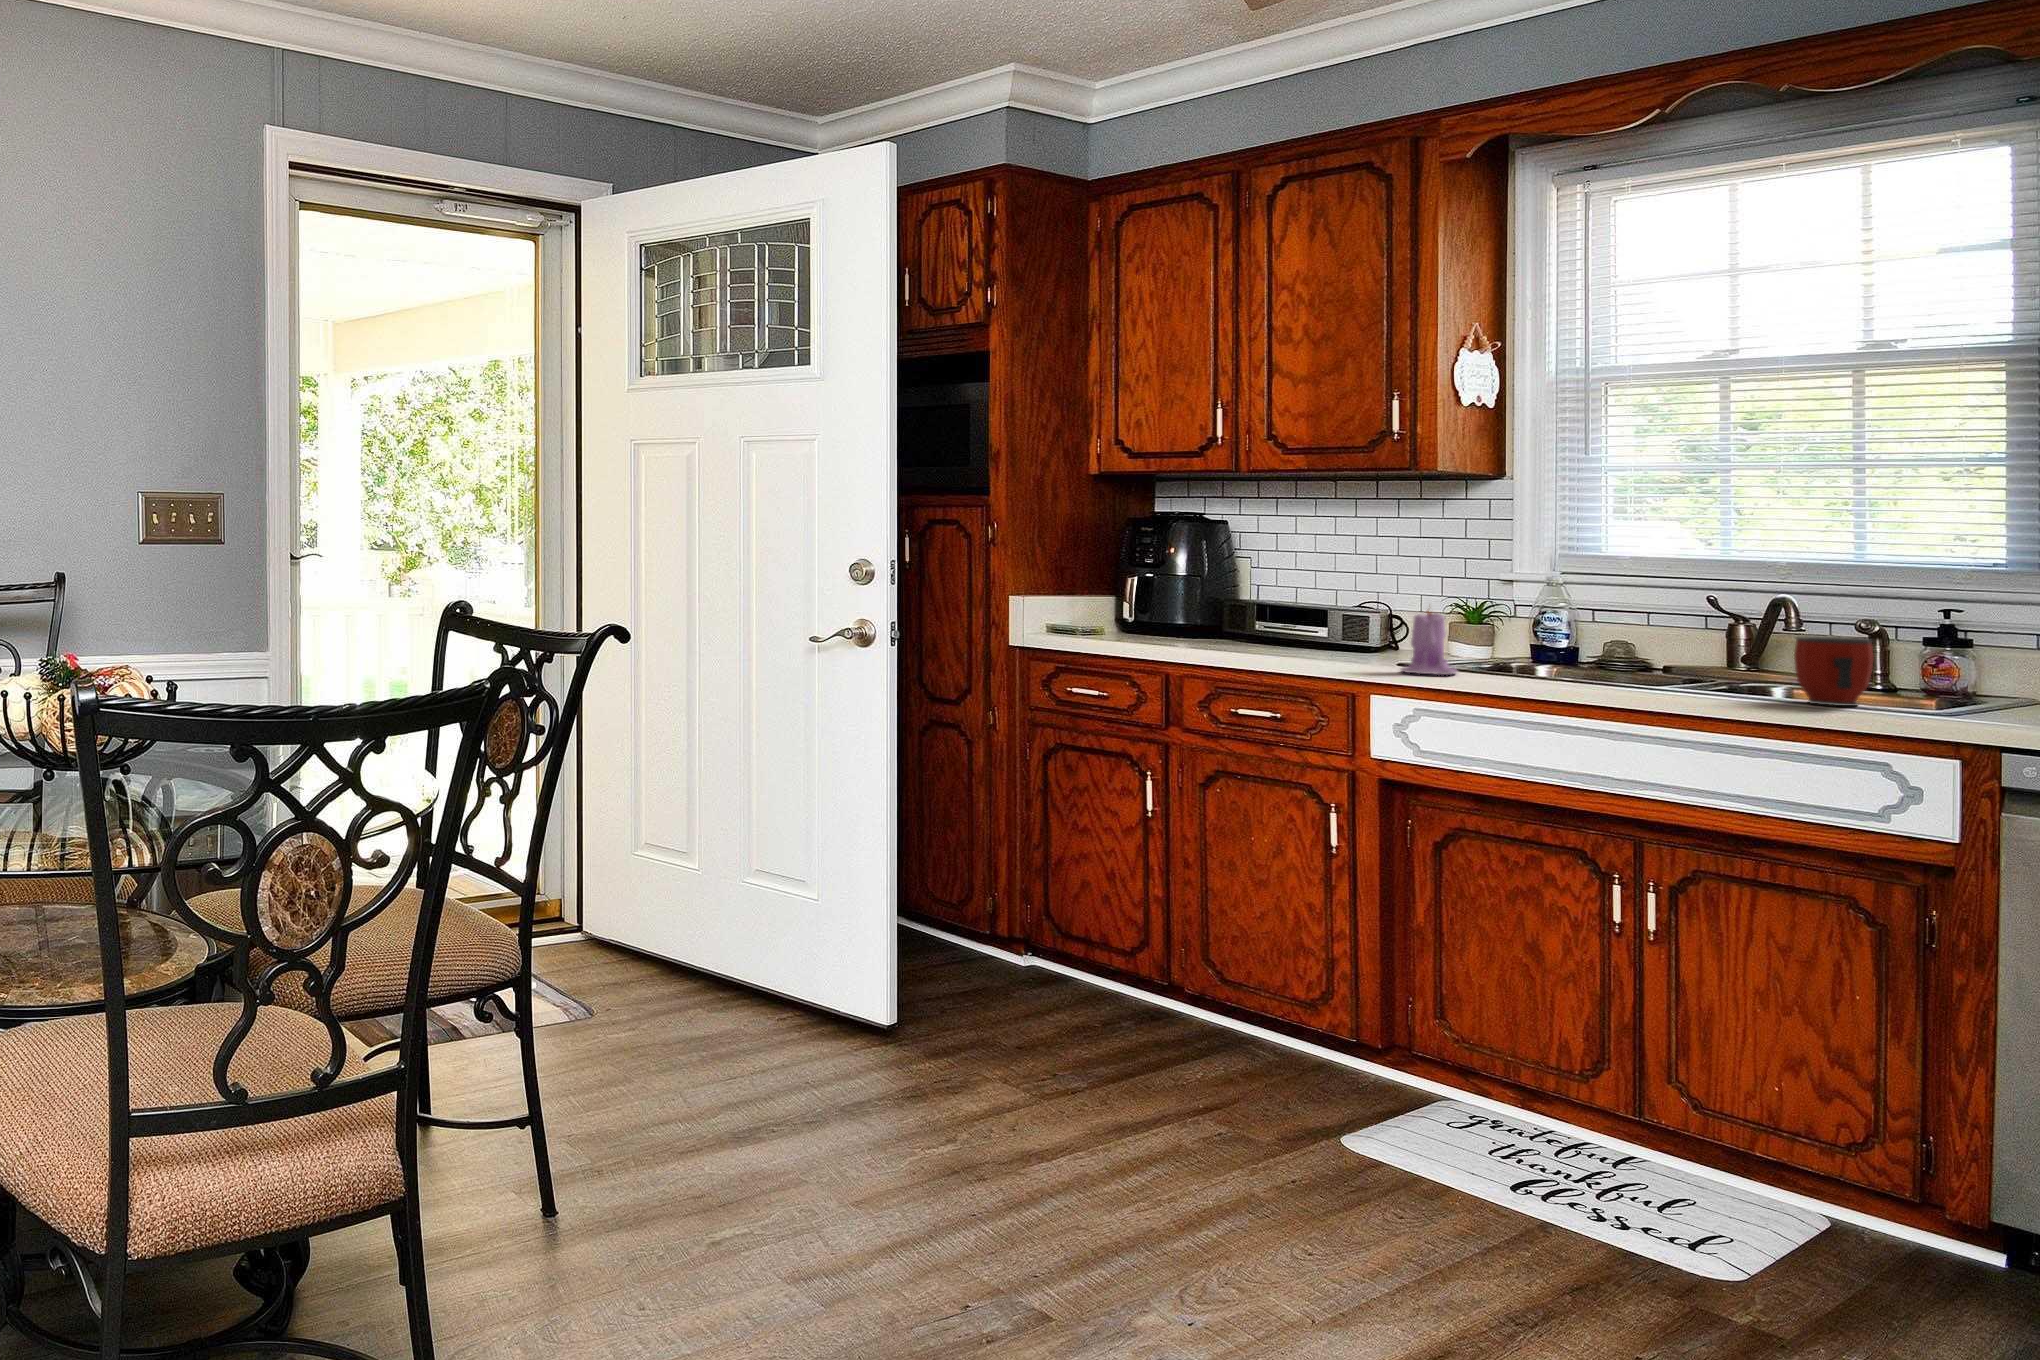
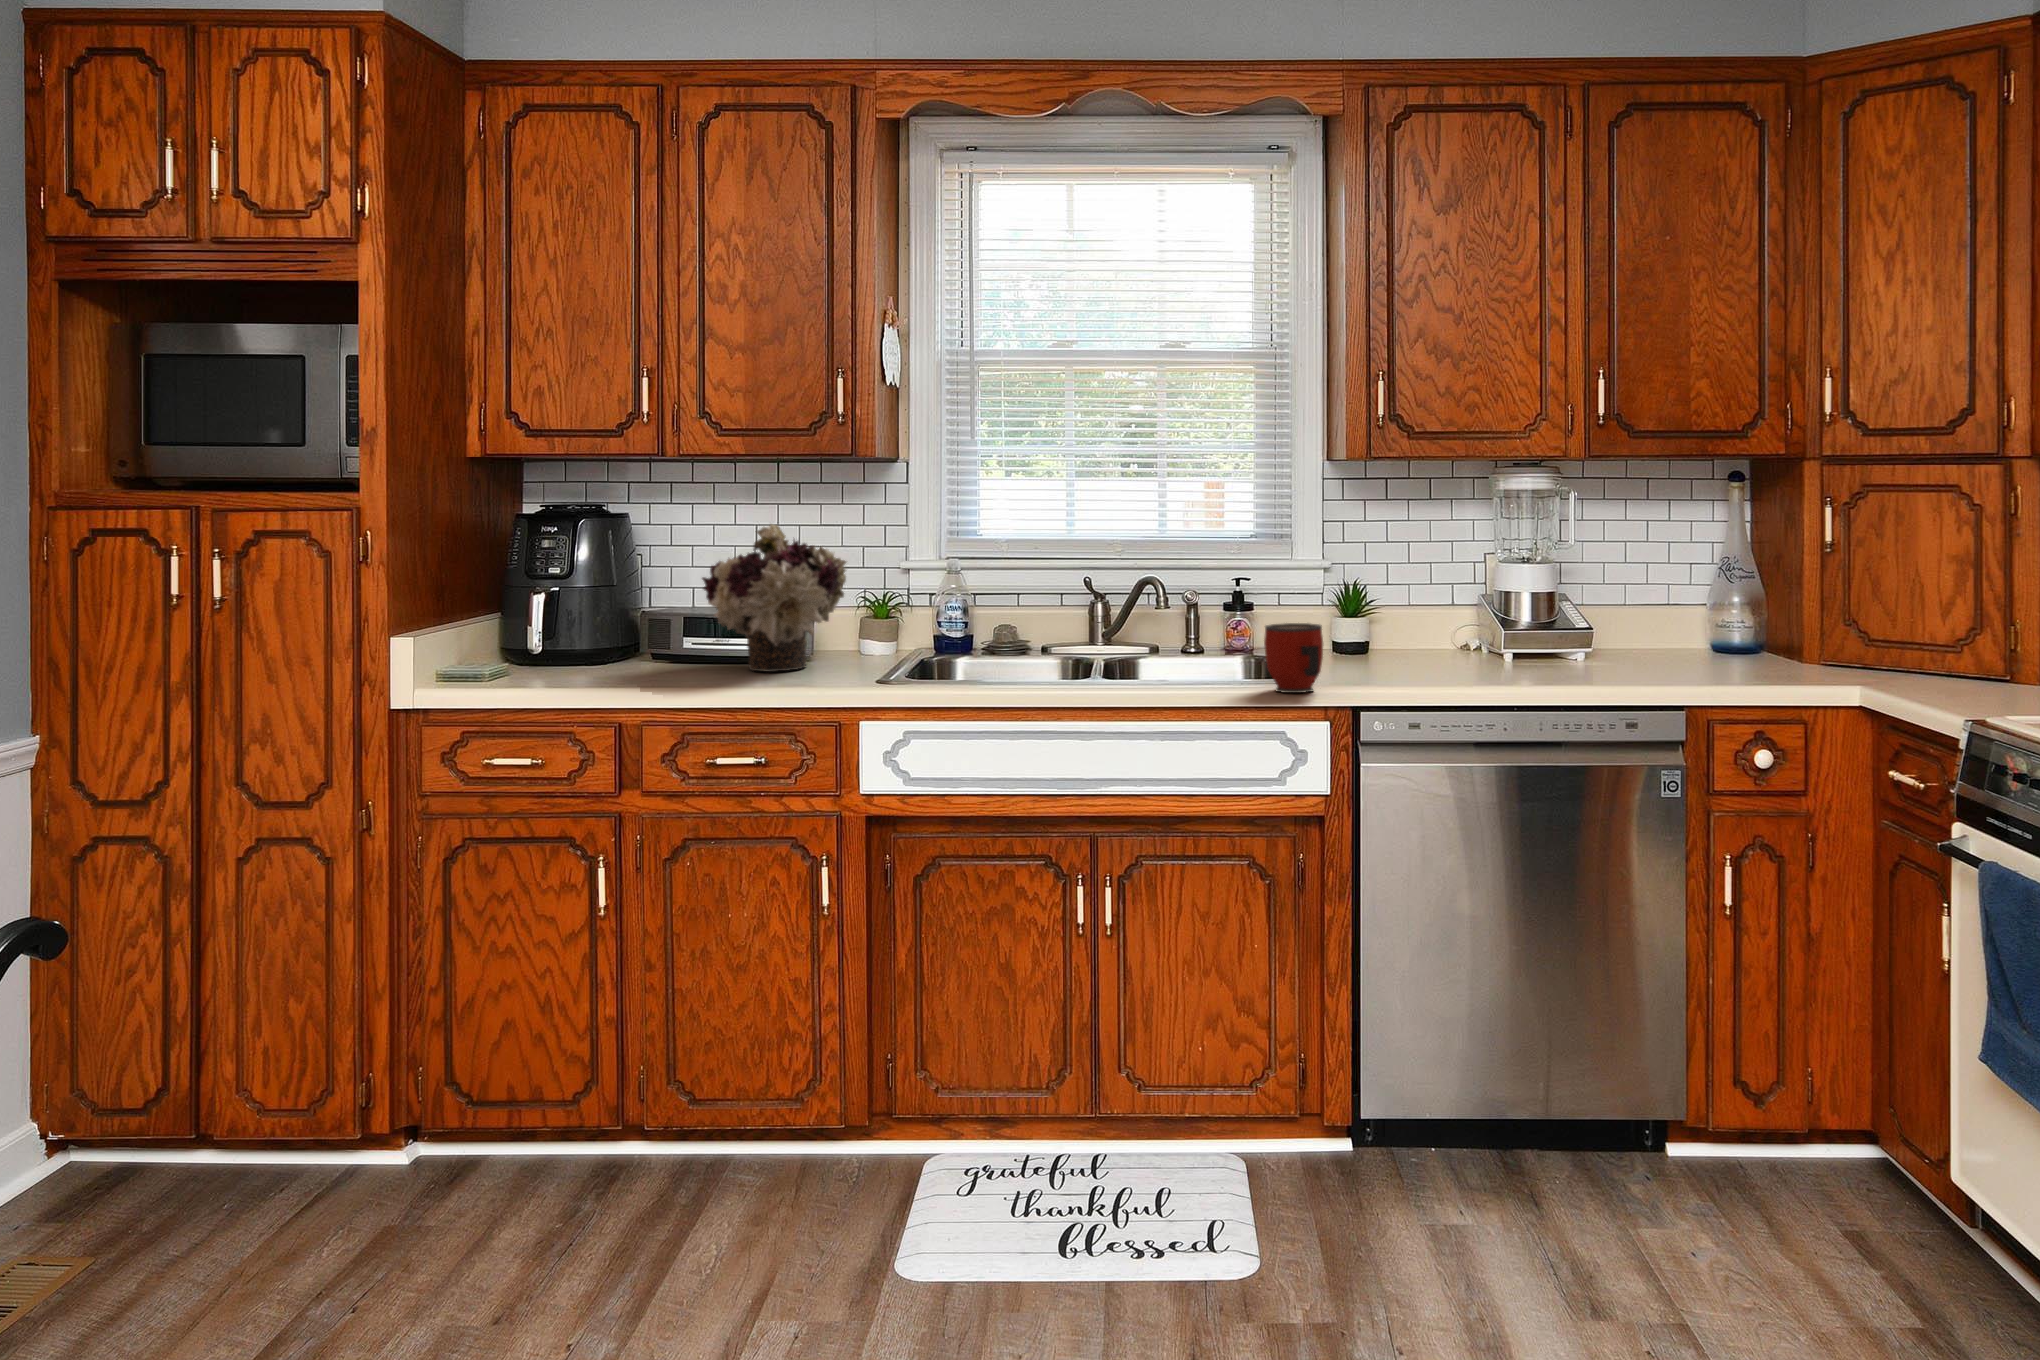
flower arrangement: none [1258,527,1387,651] -> present [702,524,846,672]
candle: present [1401,610,1457,675] -> none [901,614,959,697]

